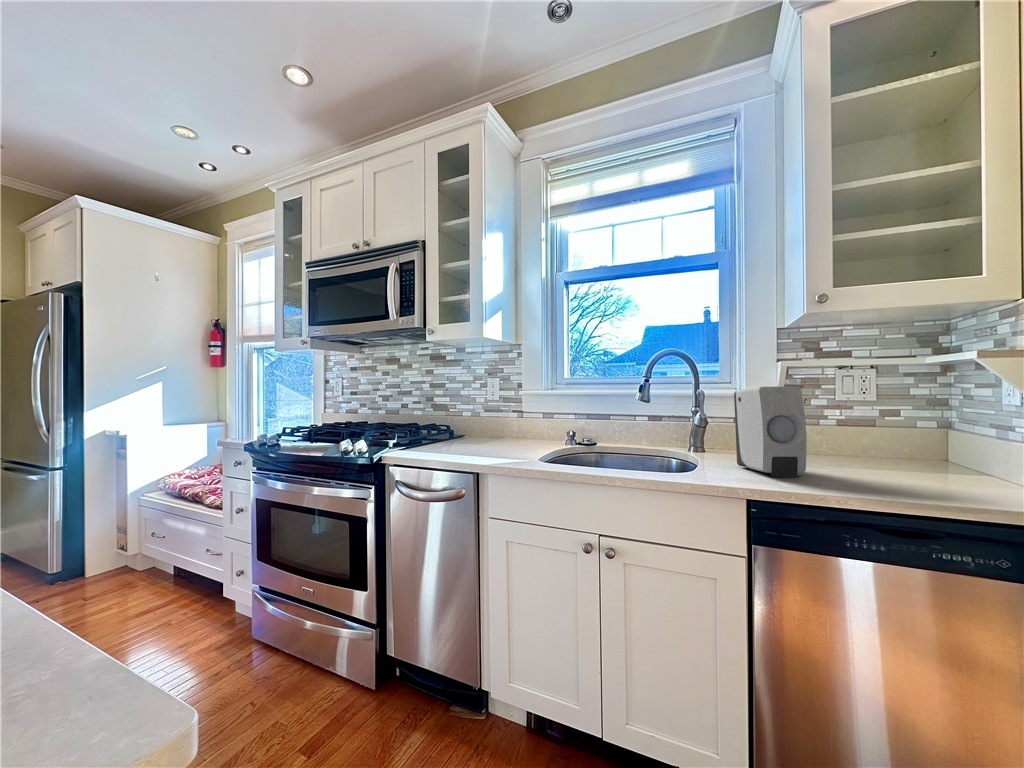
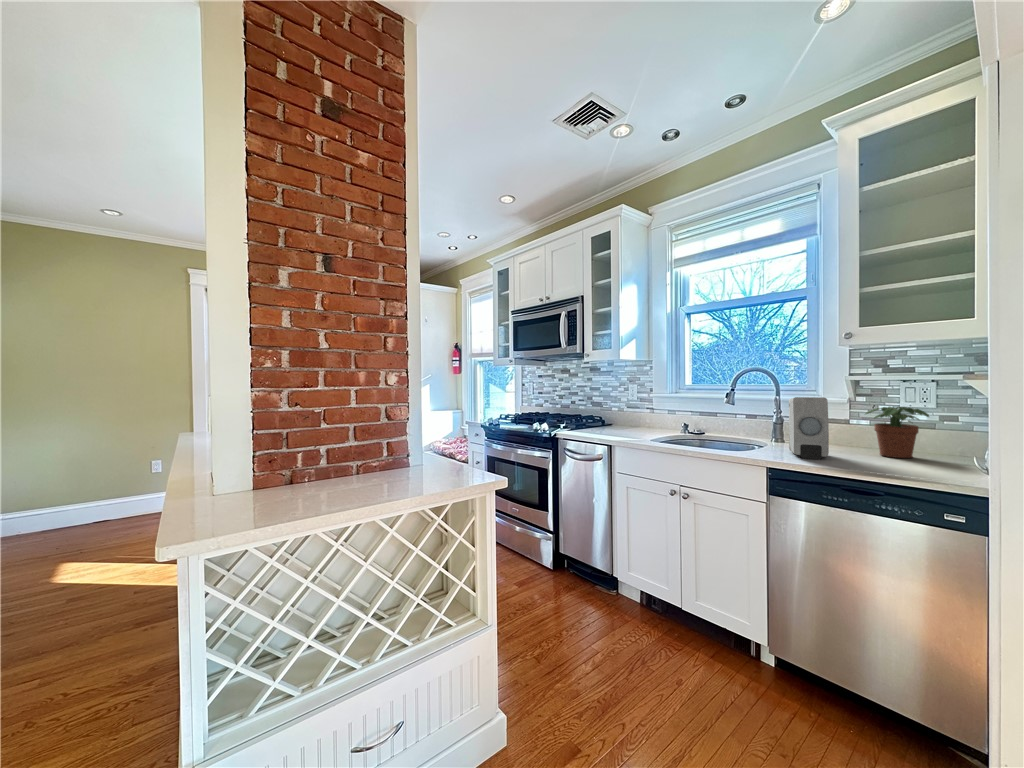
potted plant: none [823,399,897,467] -> present [866,407,929,458]

